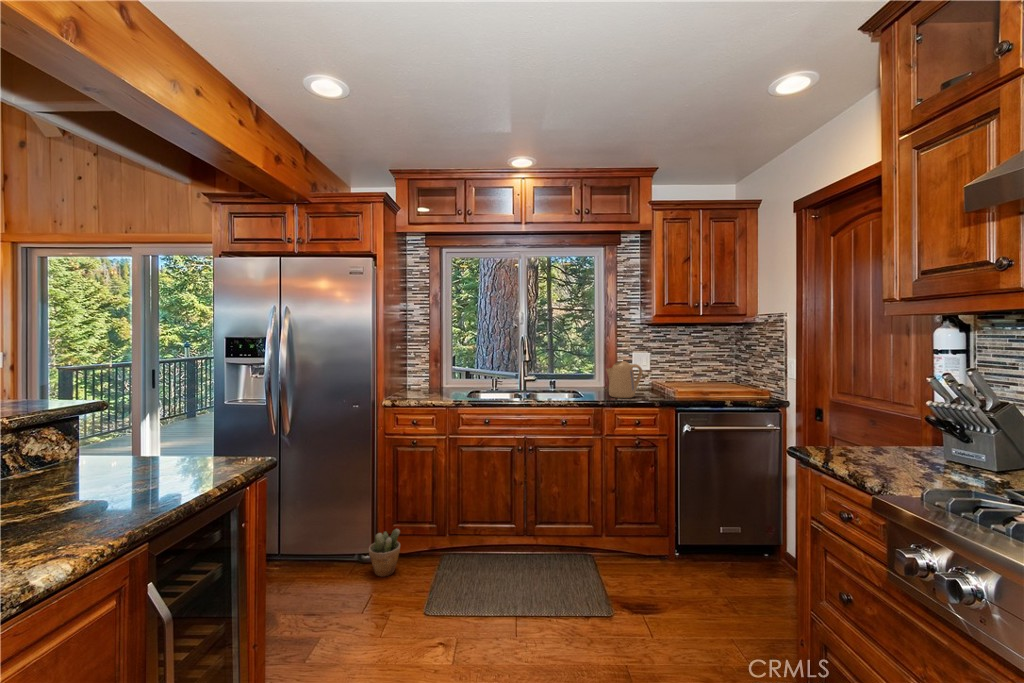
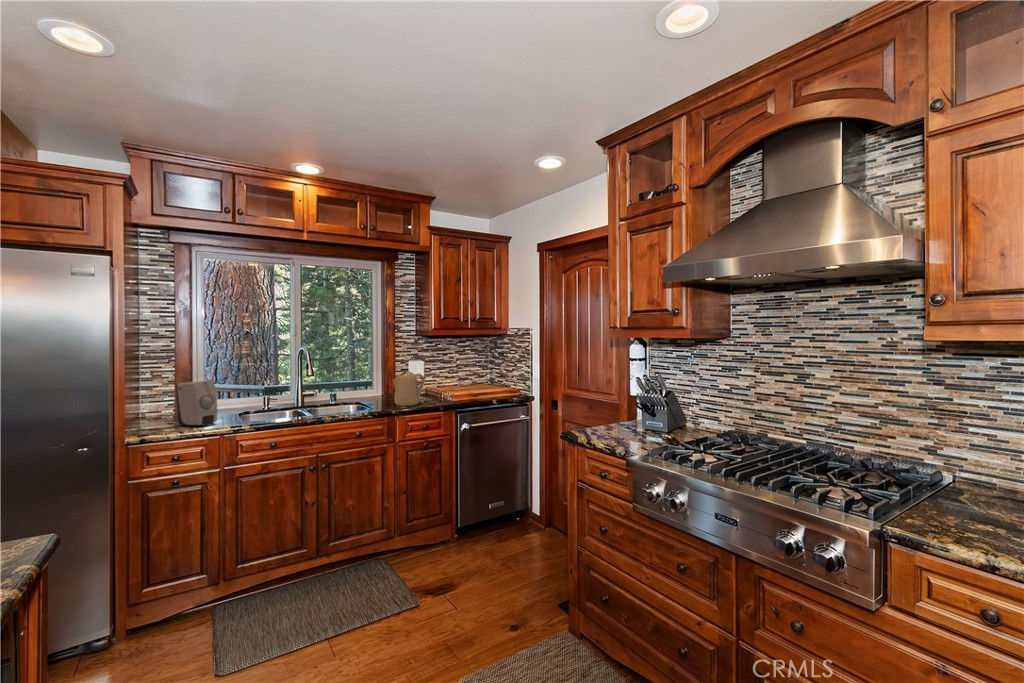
soap dispenser: none [421,360,448,399] -> present [176,380,217,426]
potted plant: present [369,529,400,577] -> none [114,590,163,655]

